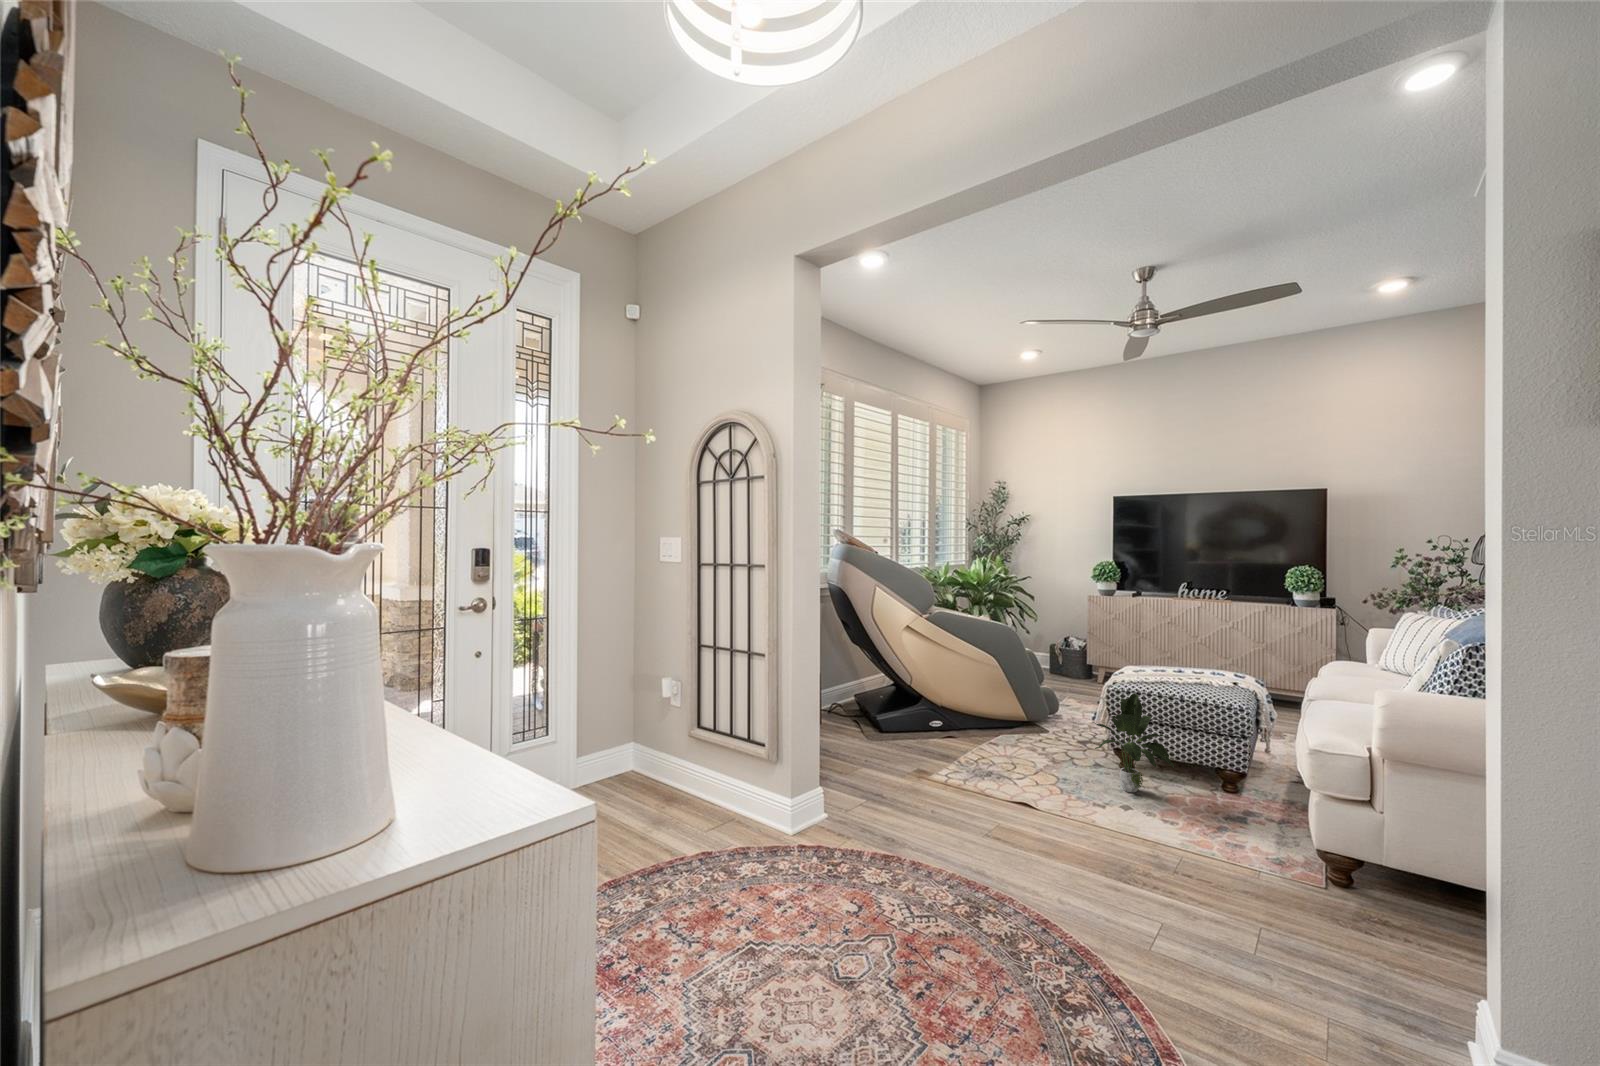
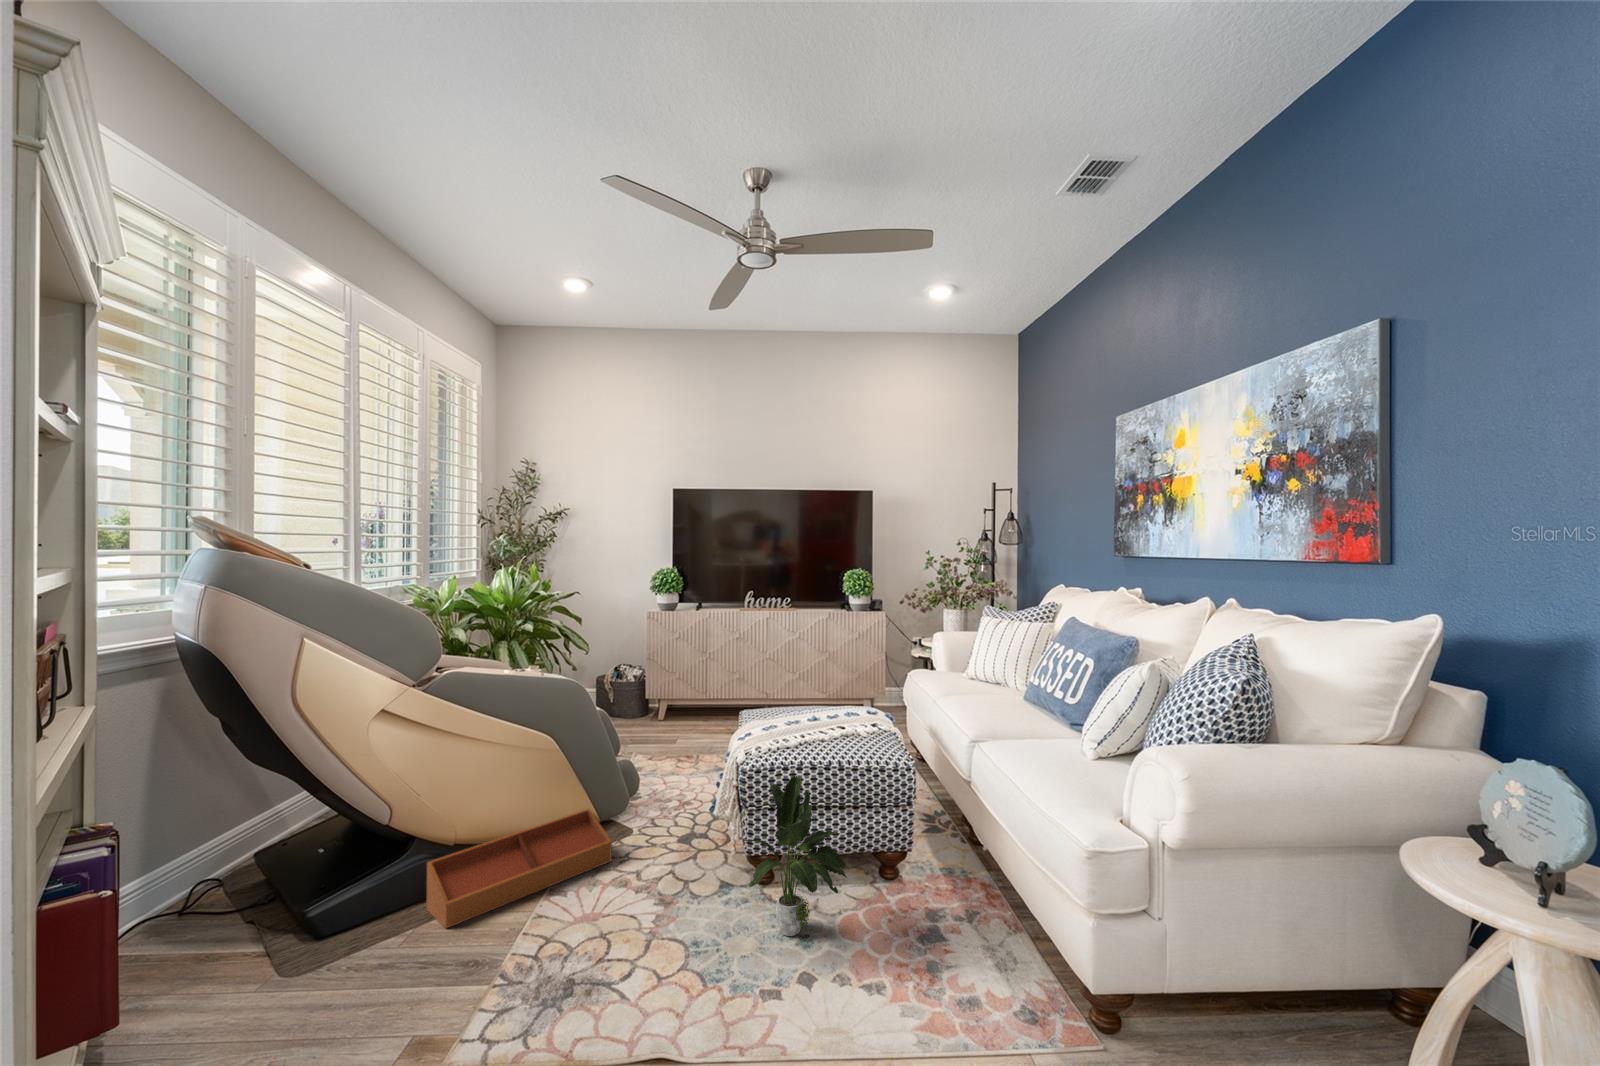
storage bin: none [928,707,1030,743] -> present [427,809,612,928]

